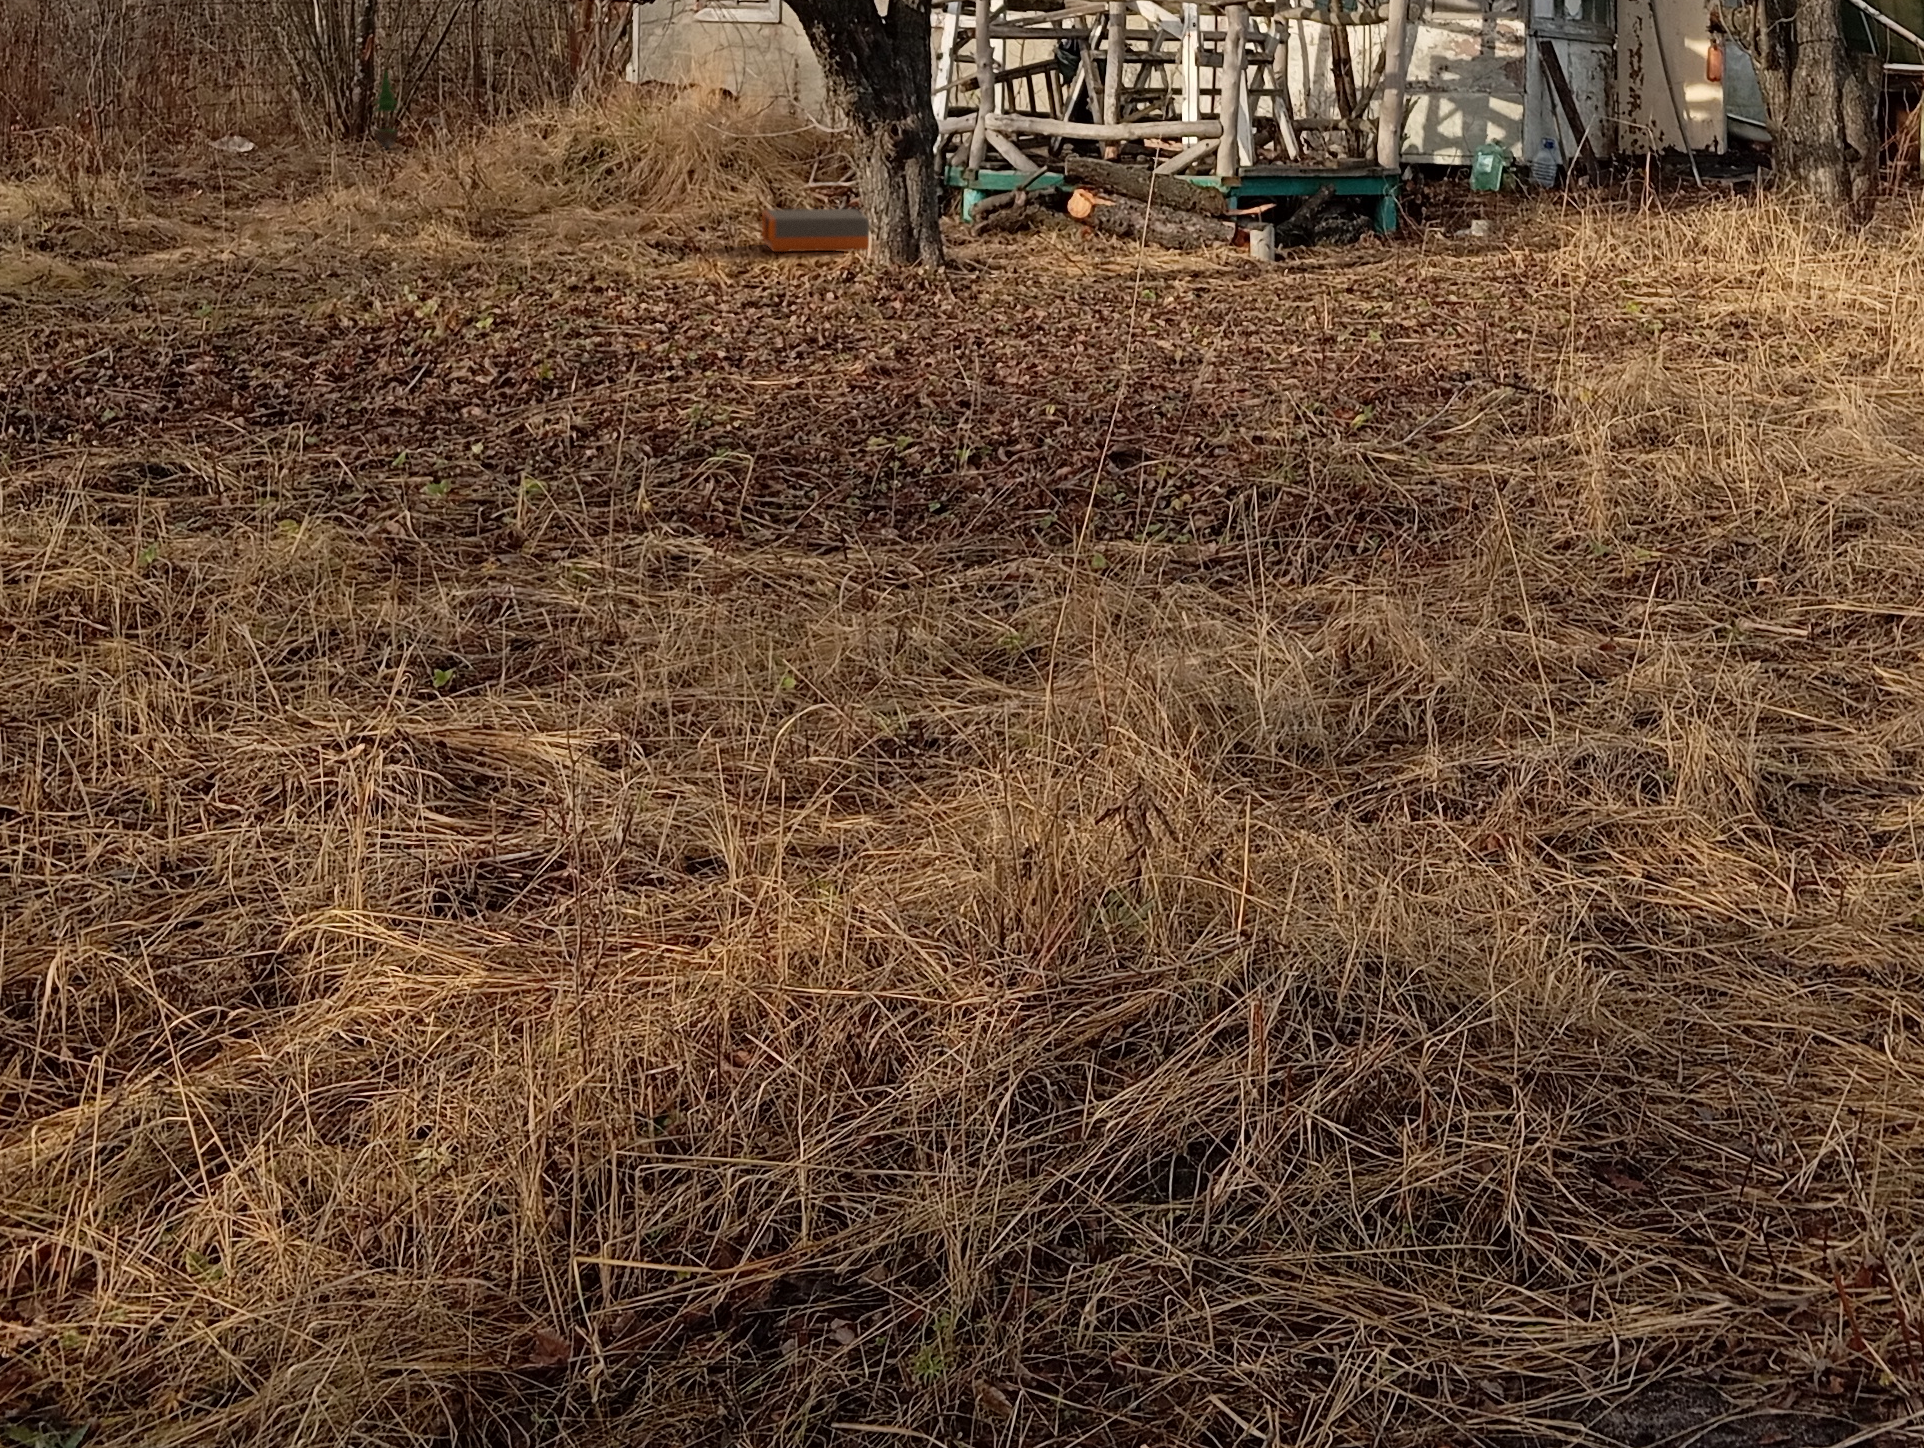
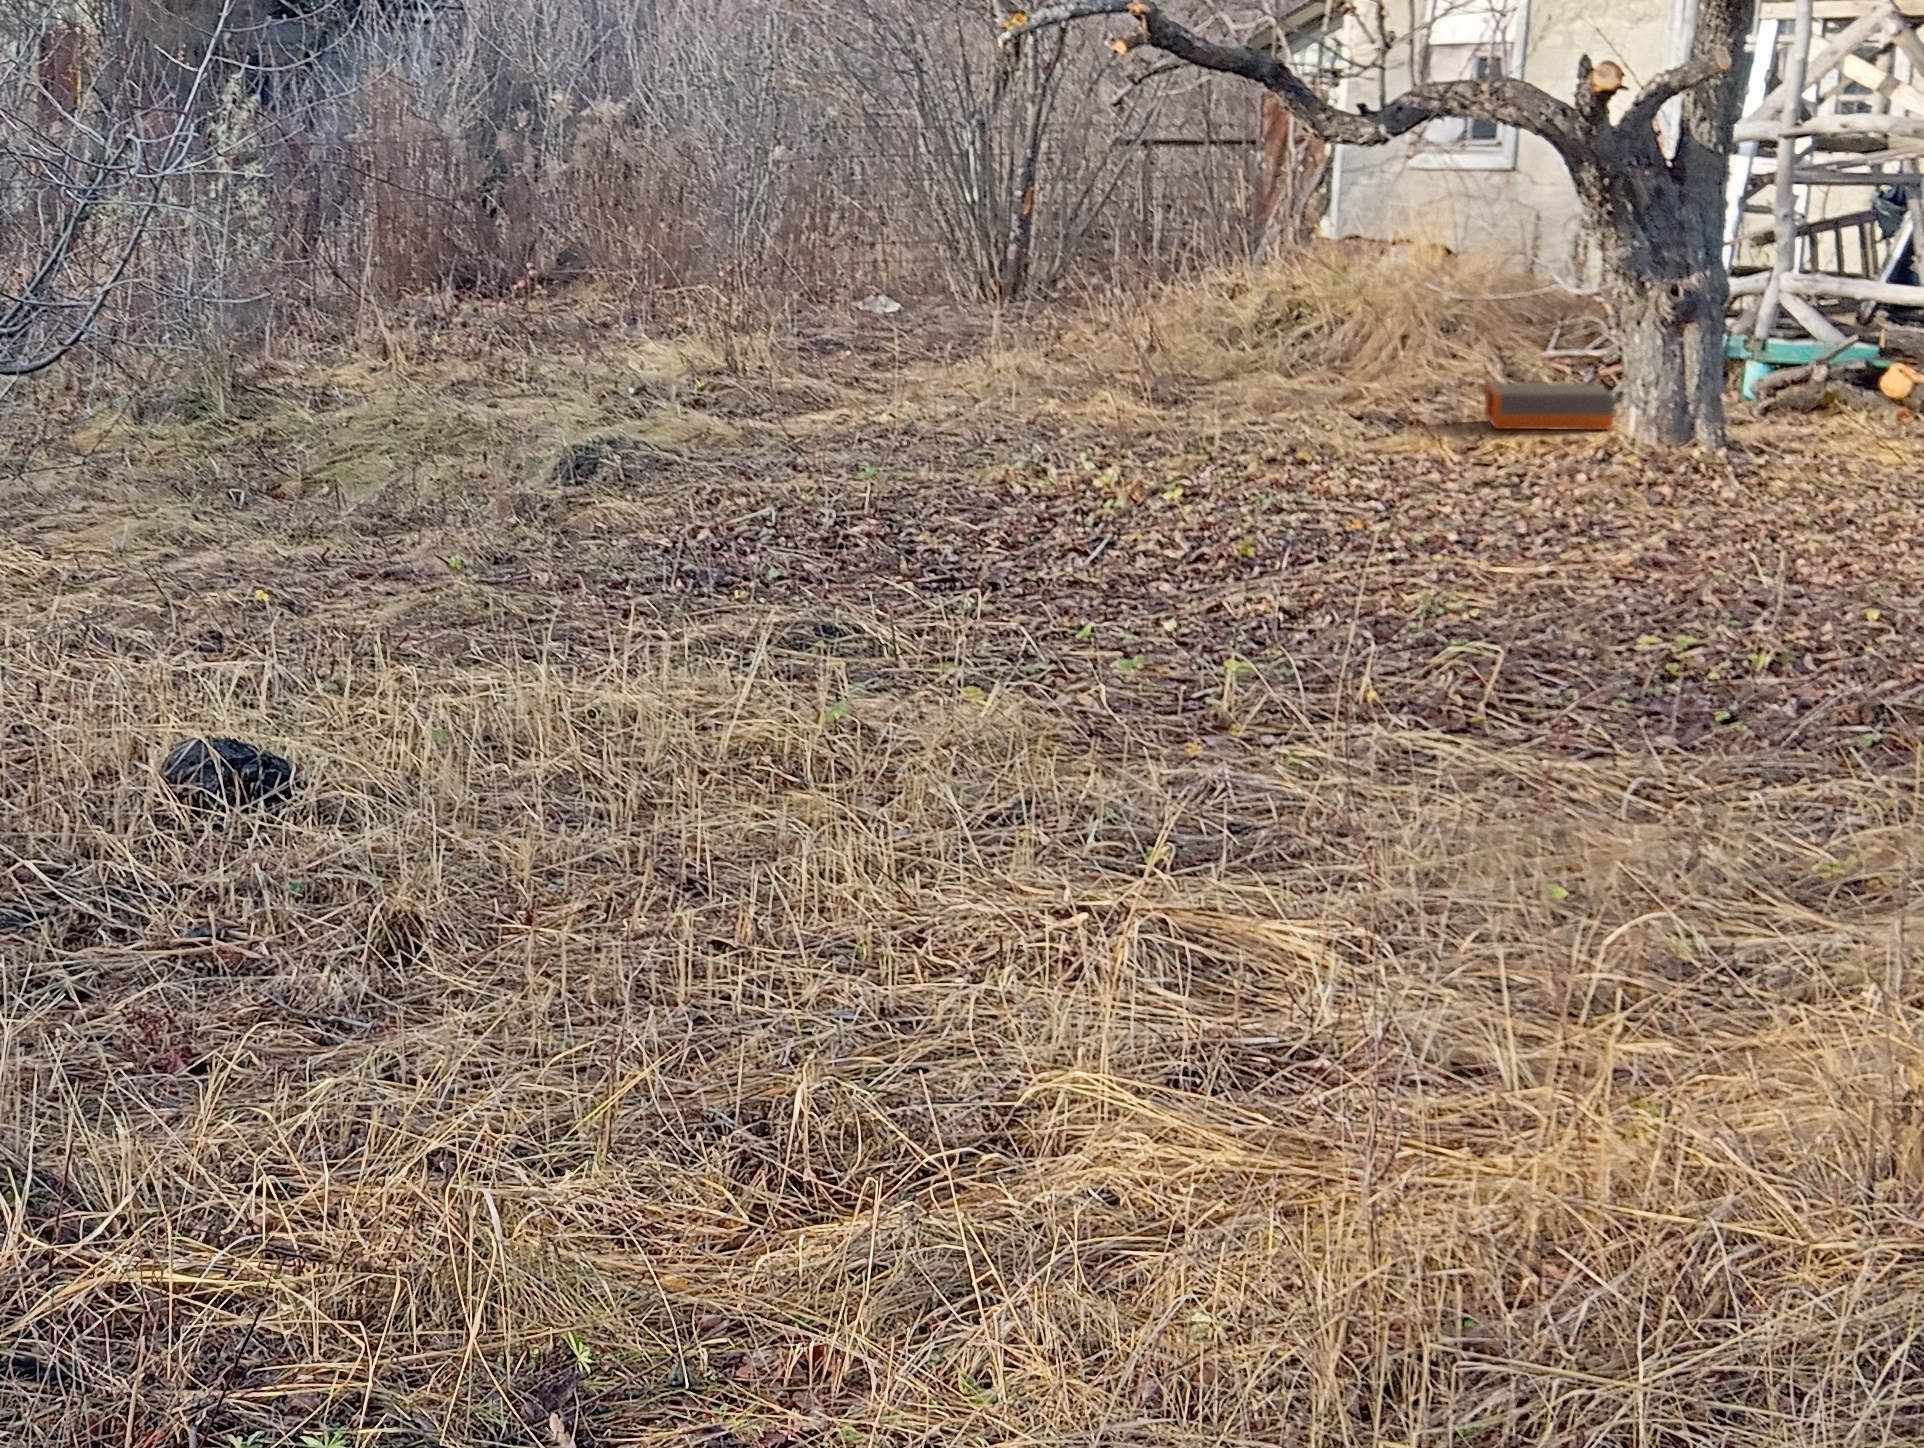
potted tree: present [374,72,398,148] -> none [1034,223,1066,308]

